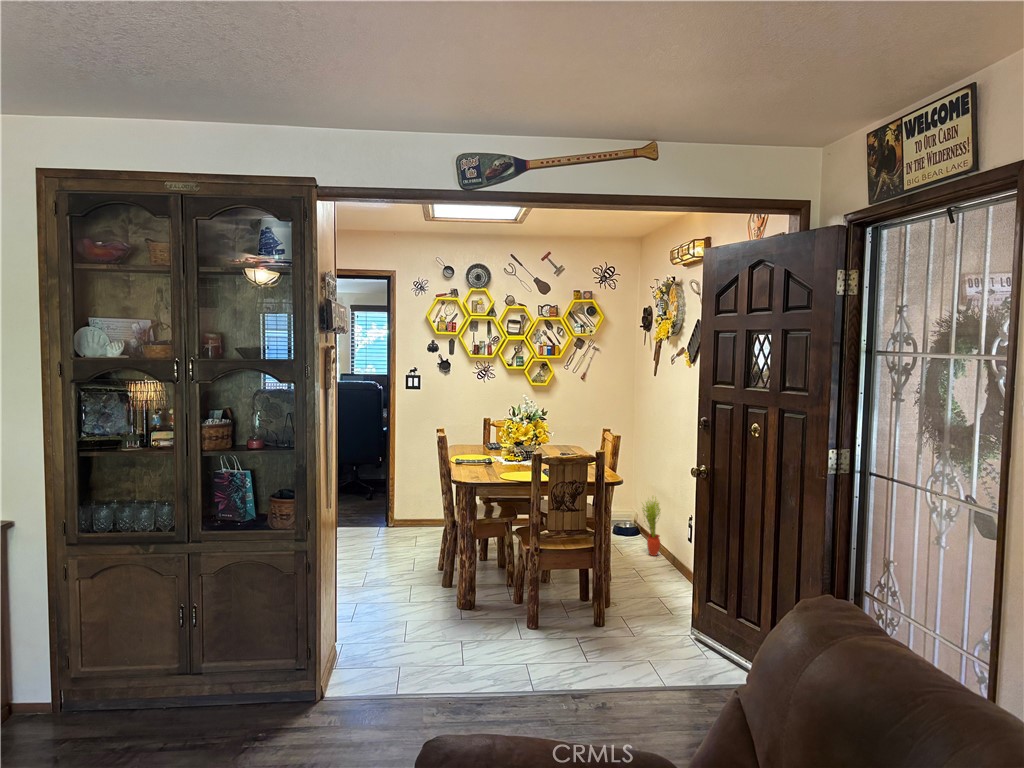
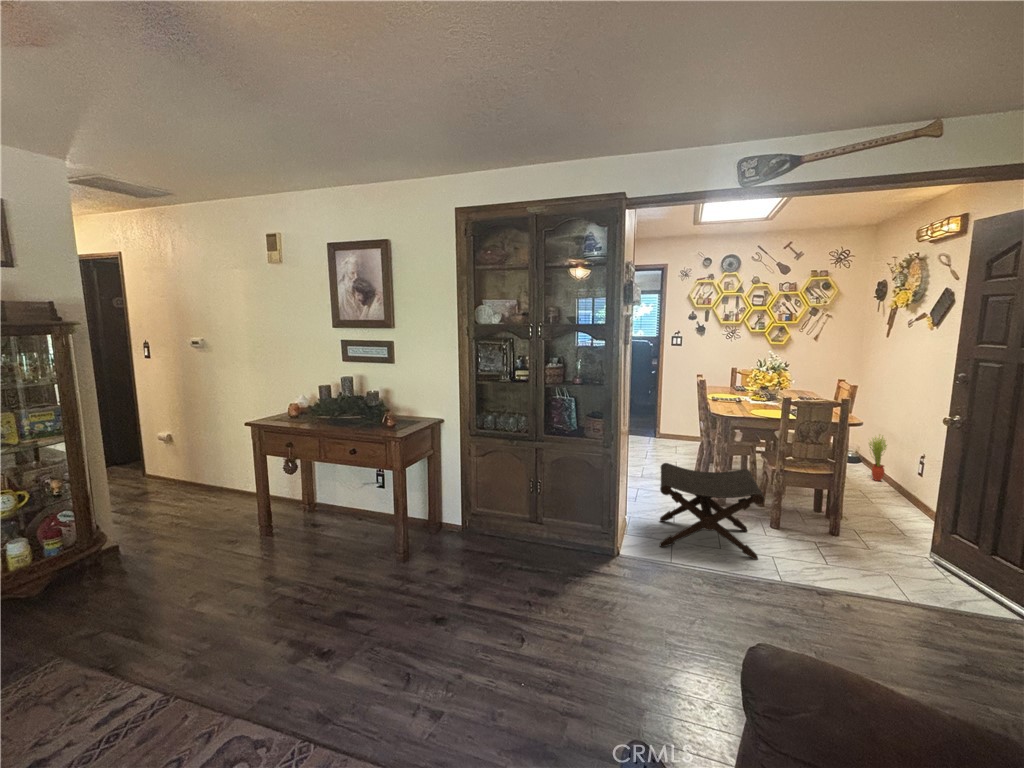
footstool: none [346,567,502,721] -> present [660,463,764,560]

